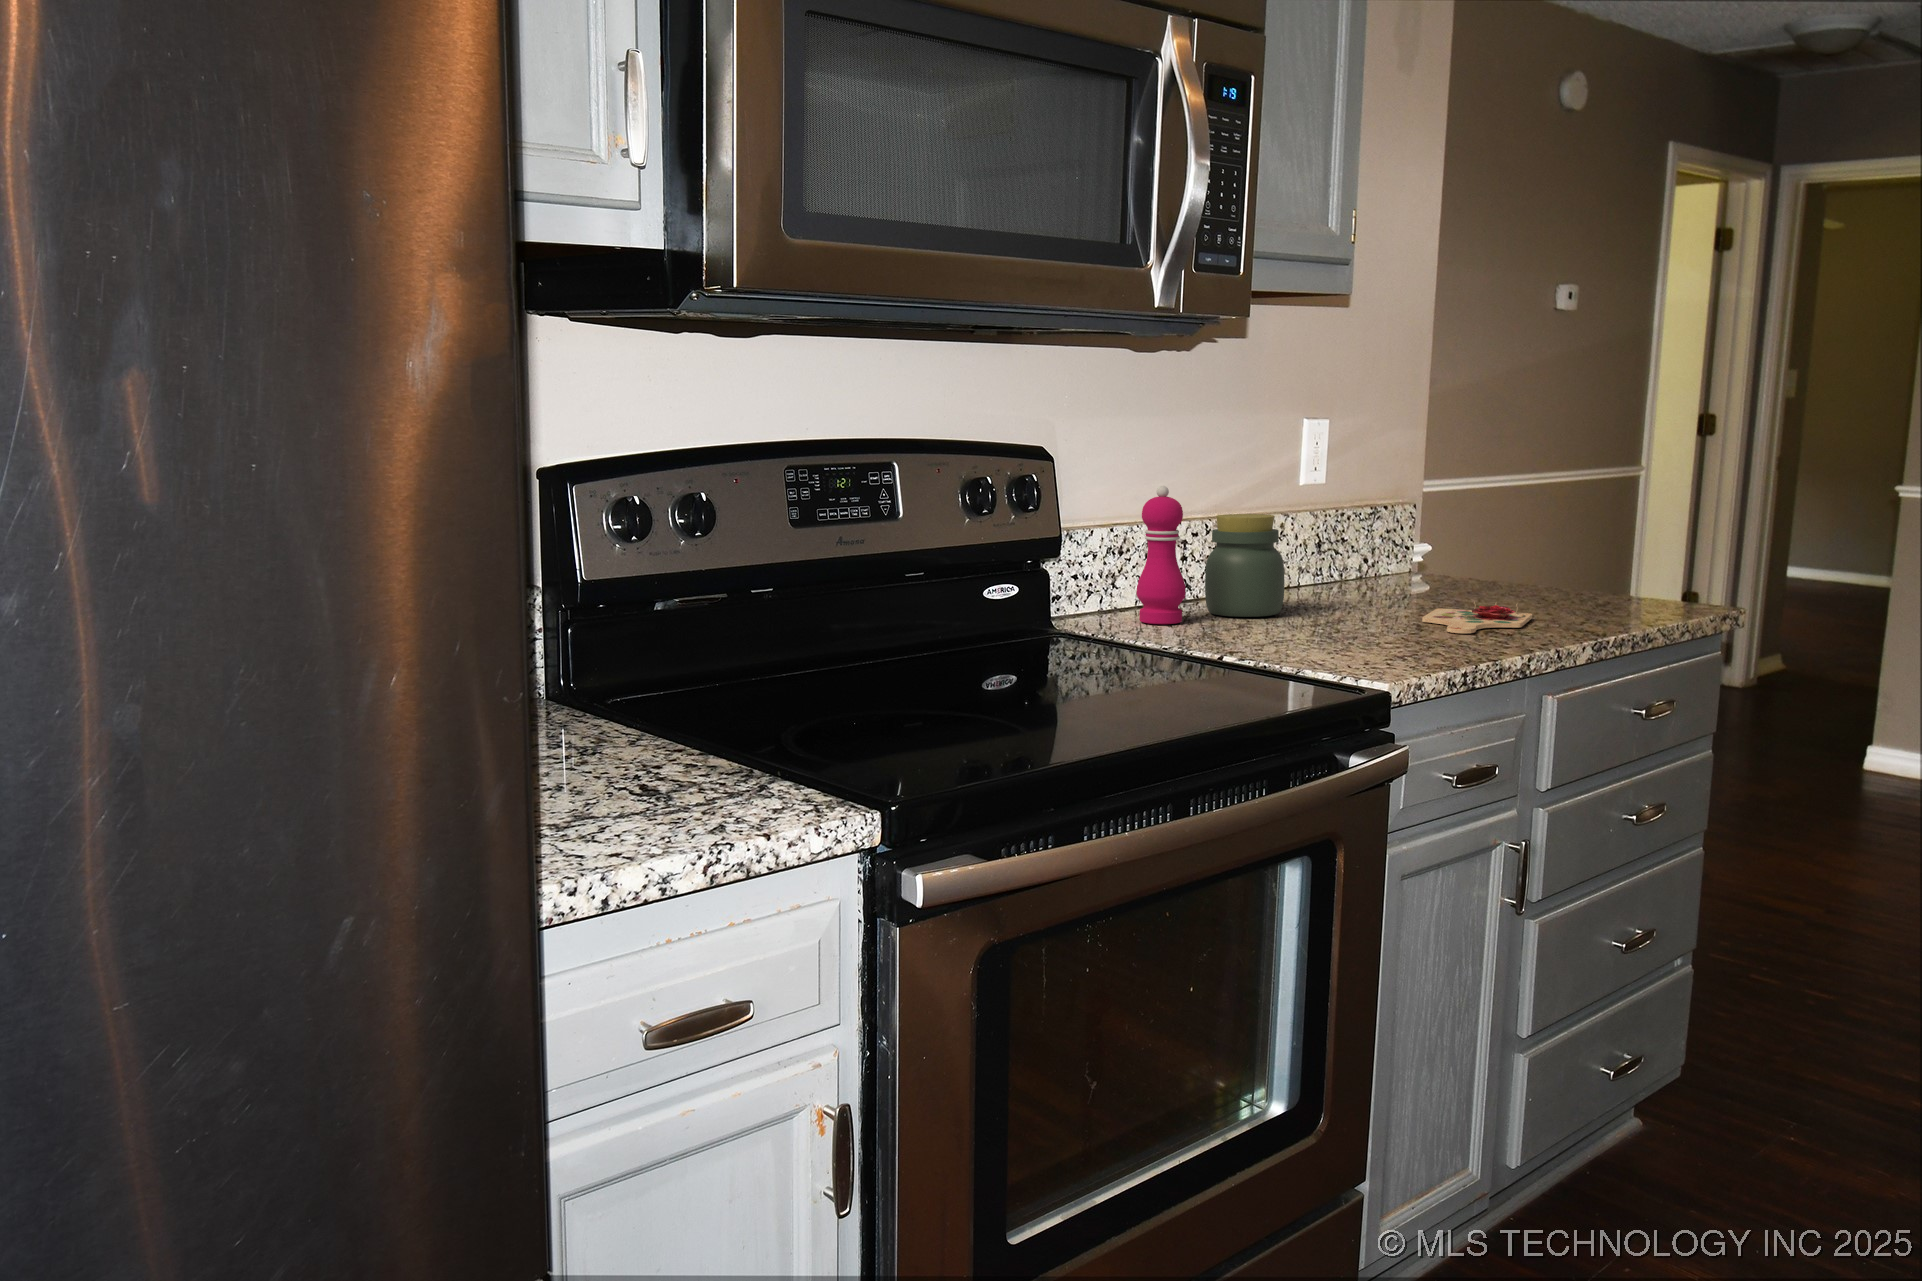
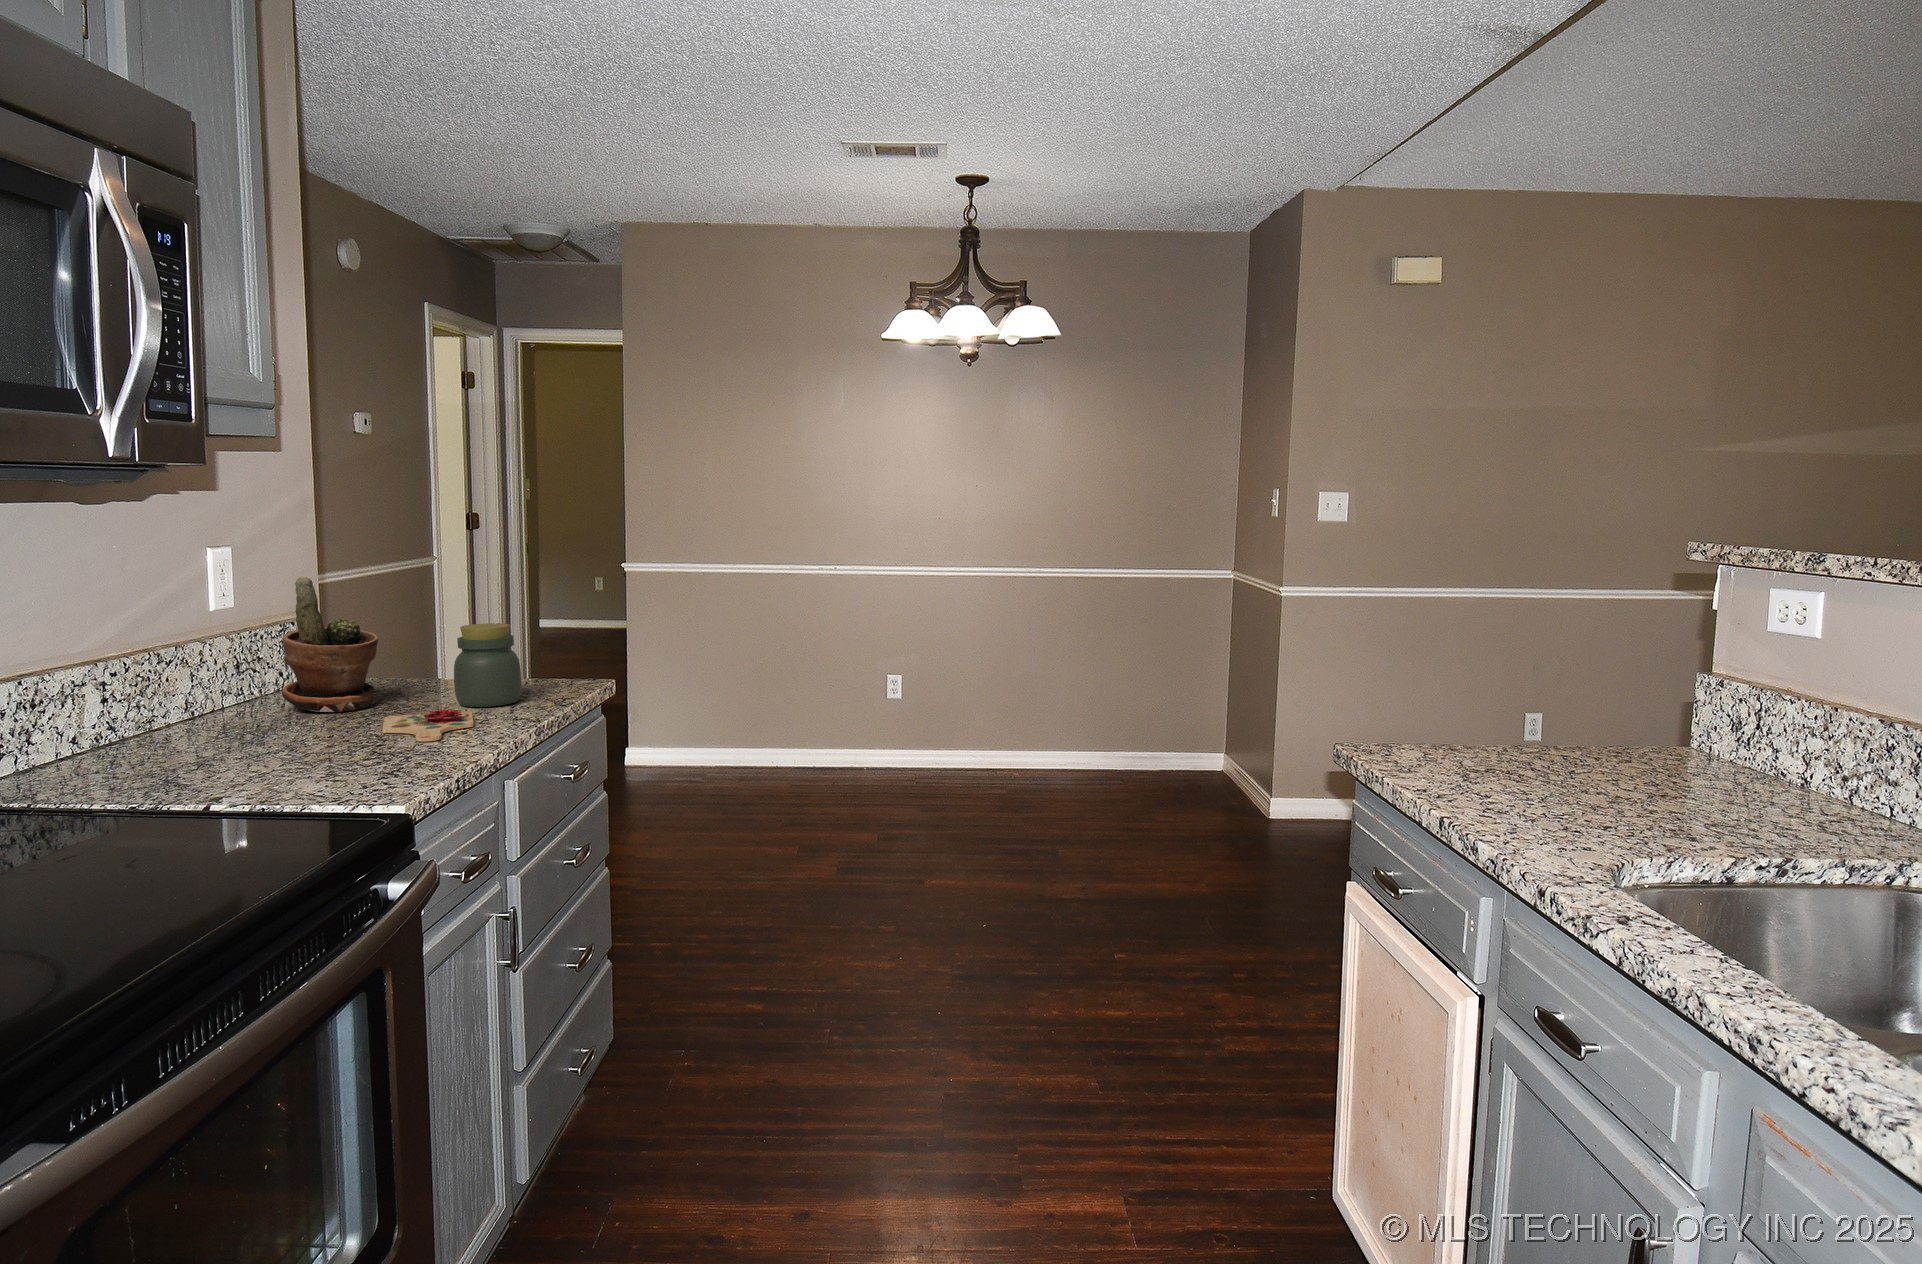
potted plant: none [1350,446,1453,602] -> present [282,576,378,712]
pepper mill: present [1136,486,1186,624] -> none [70,635,135,781]
jar: present [1205,514,1285,617] -> present [454,623,521,707]

